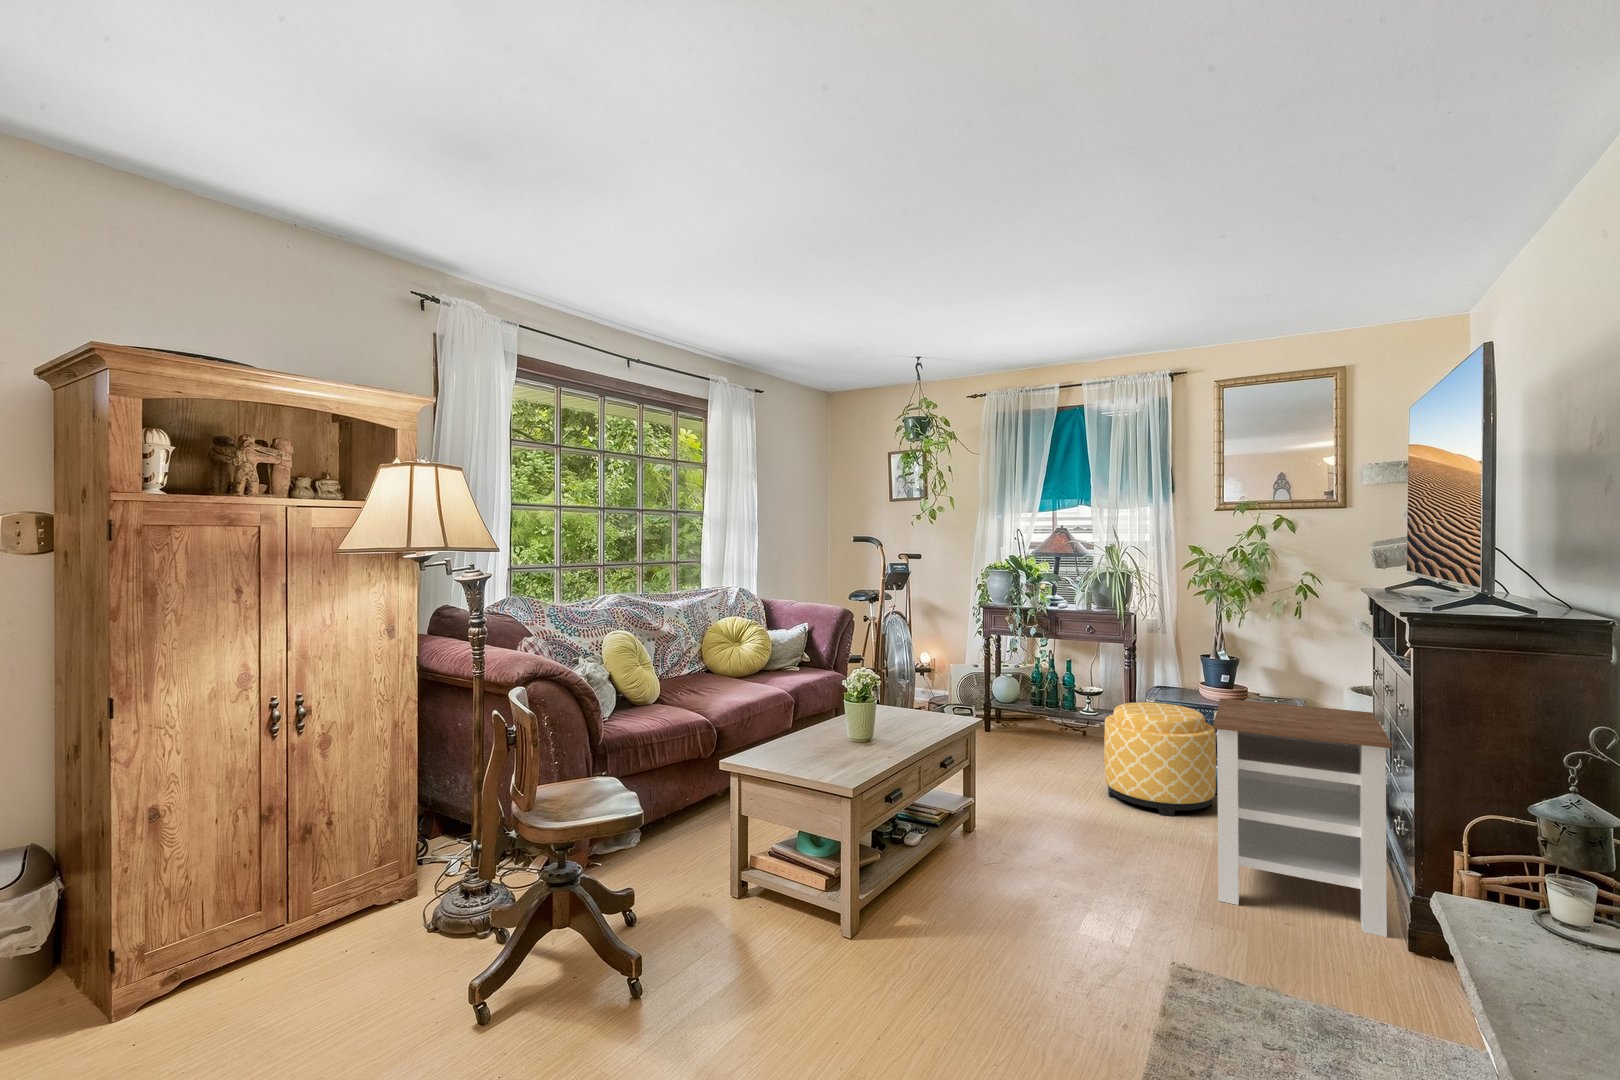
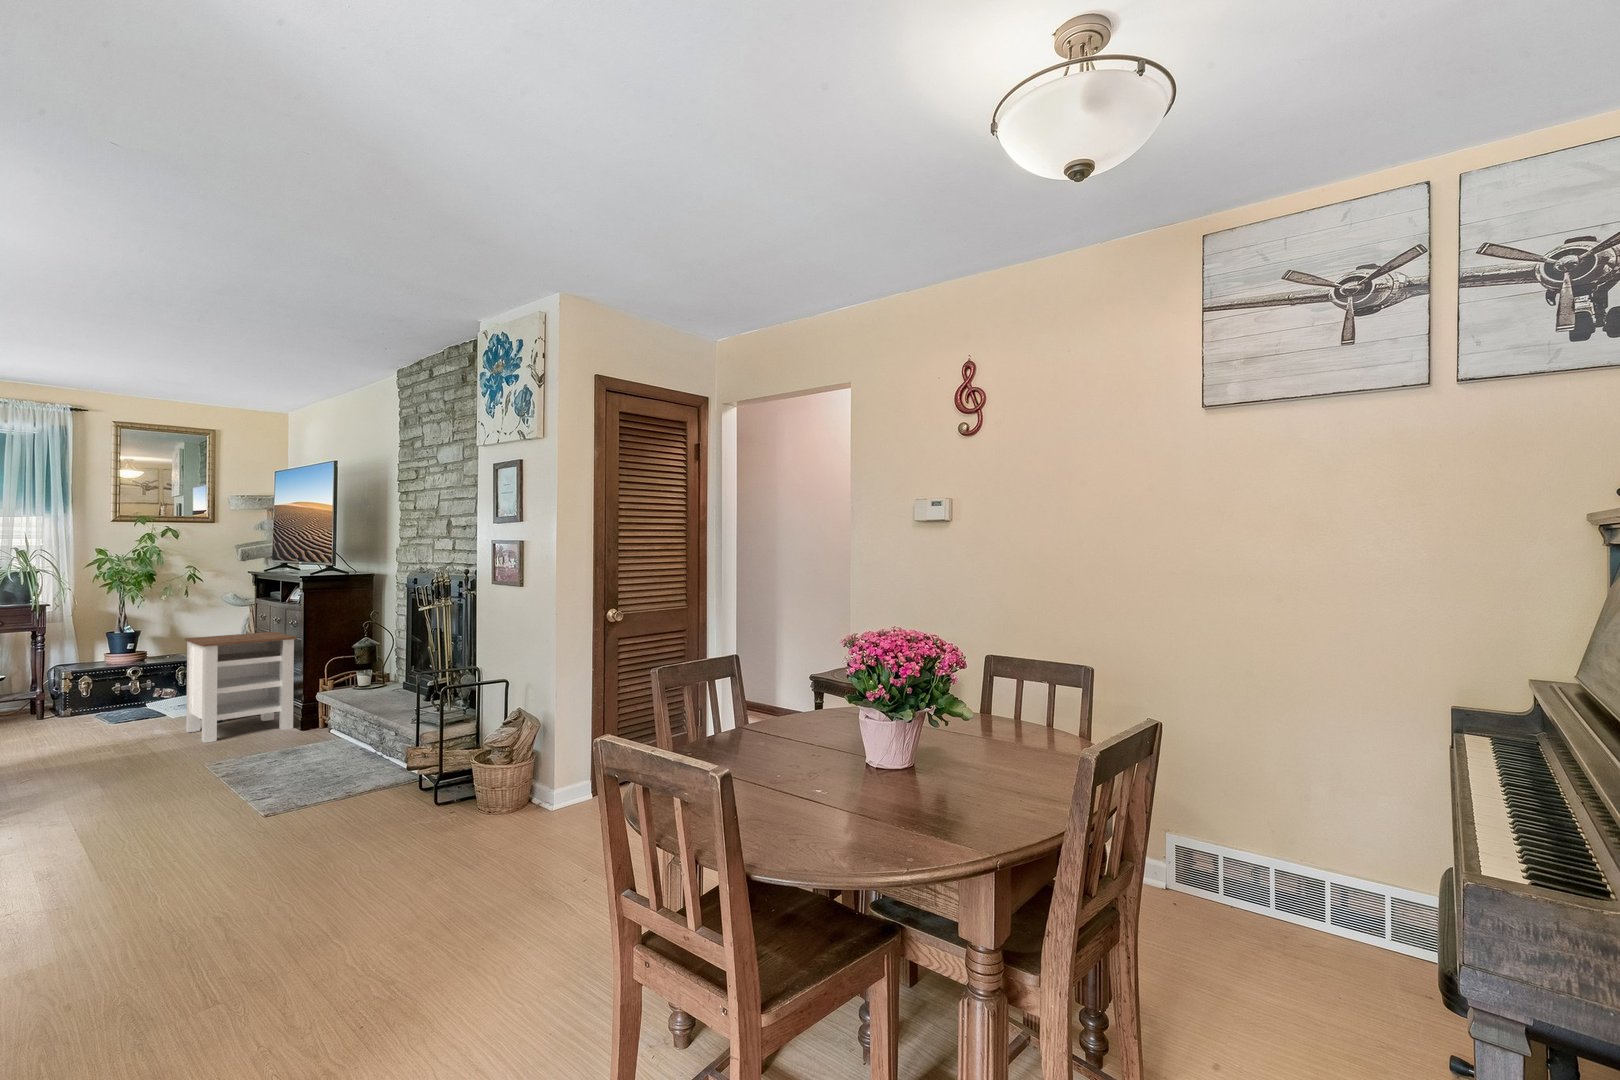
ottoman: present [1104,702,1216,816] -> none [57,660,158,736]

